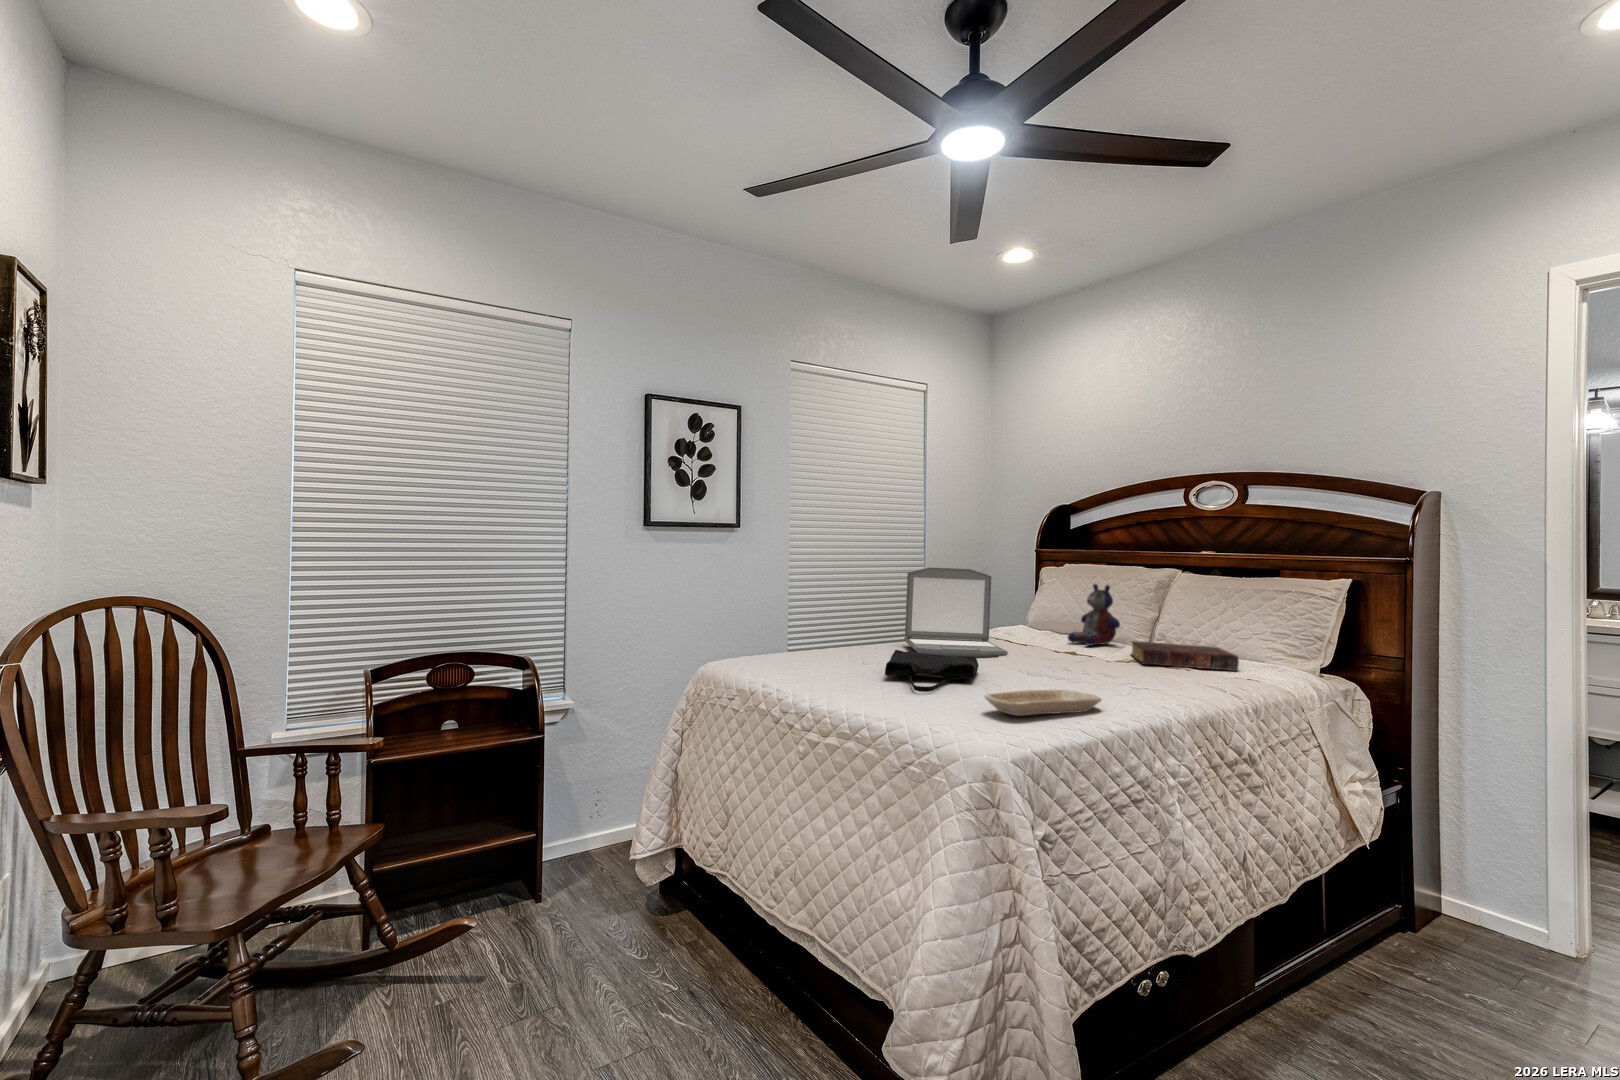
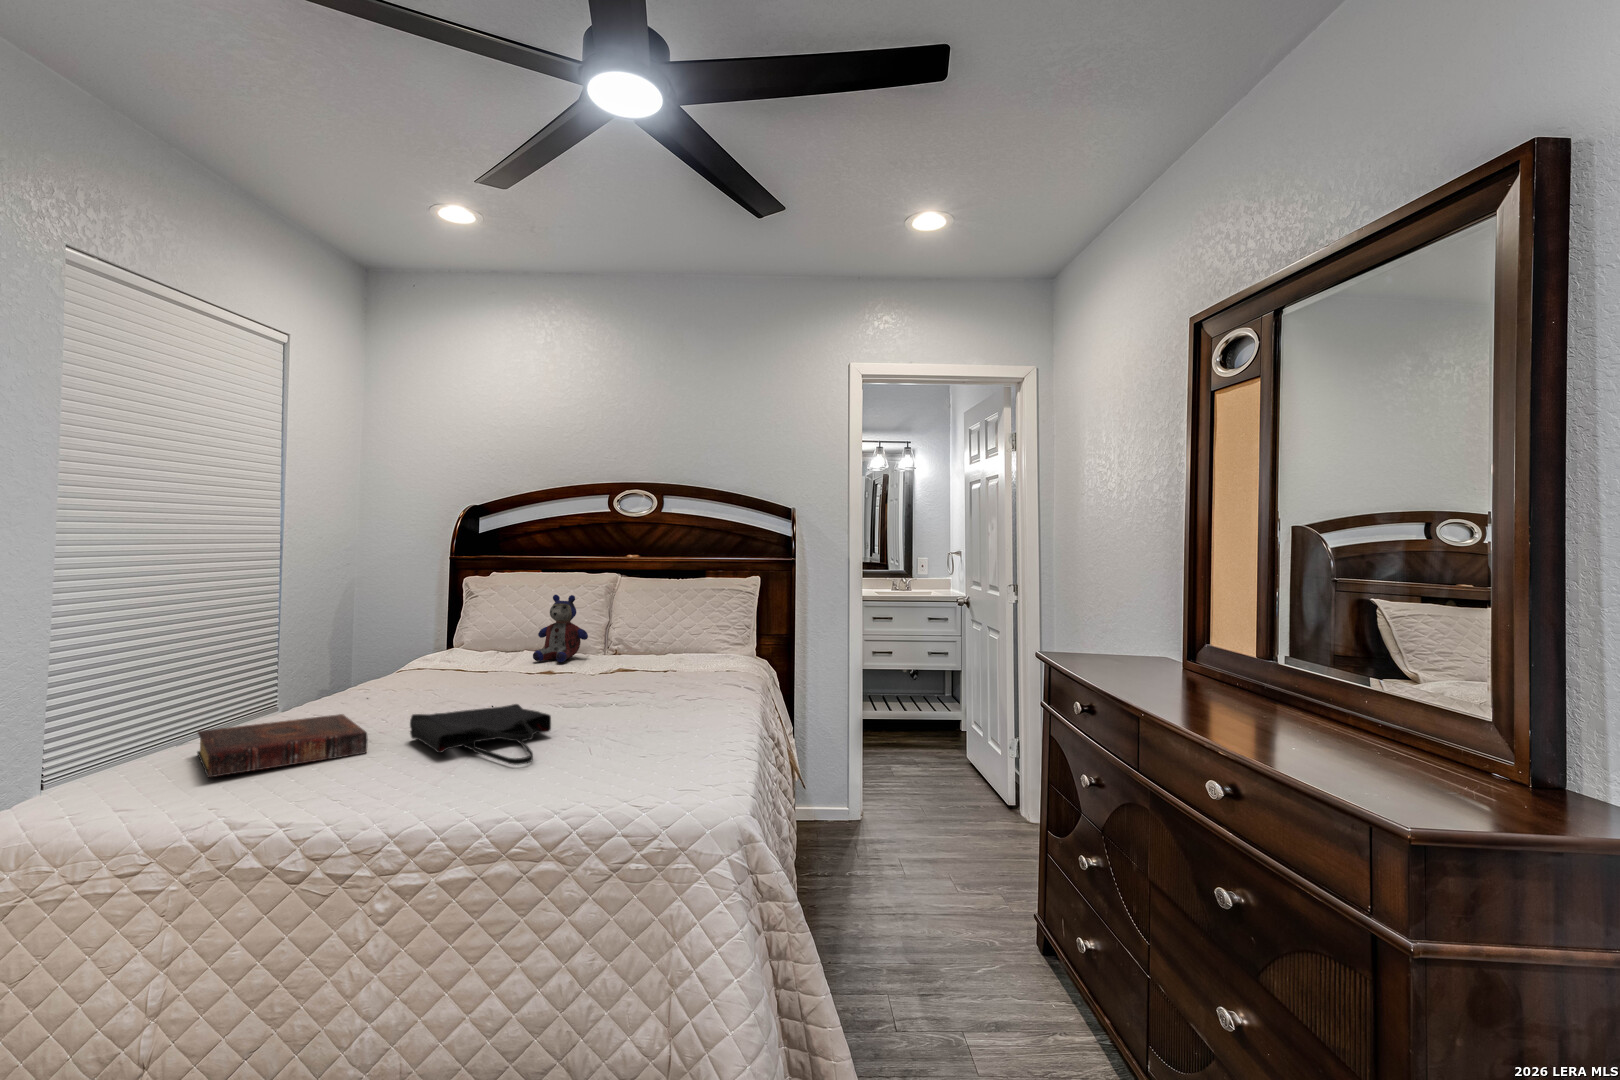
laptop: present [904,567,1008,657] -> none [345,590,506,711]
book: present [1131,641,1239,671] -> present [197,714,368,778]
tray: present [984,690,1102,716] -> none [639,720,726,765]

